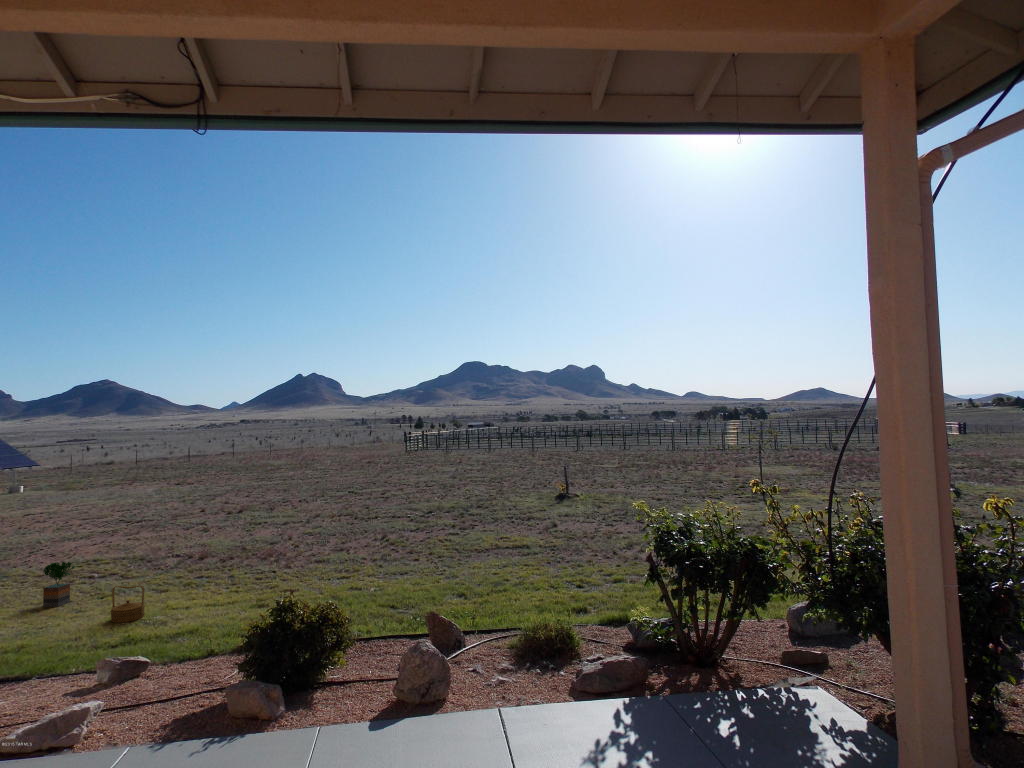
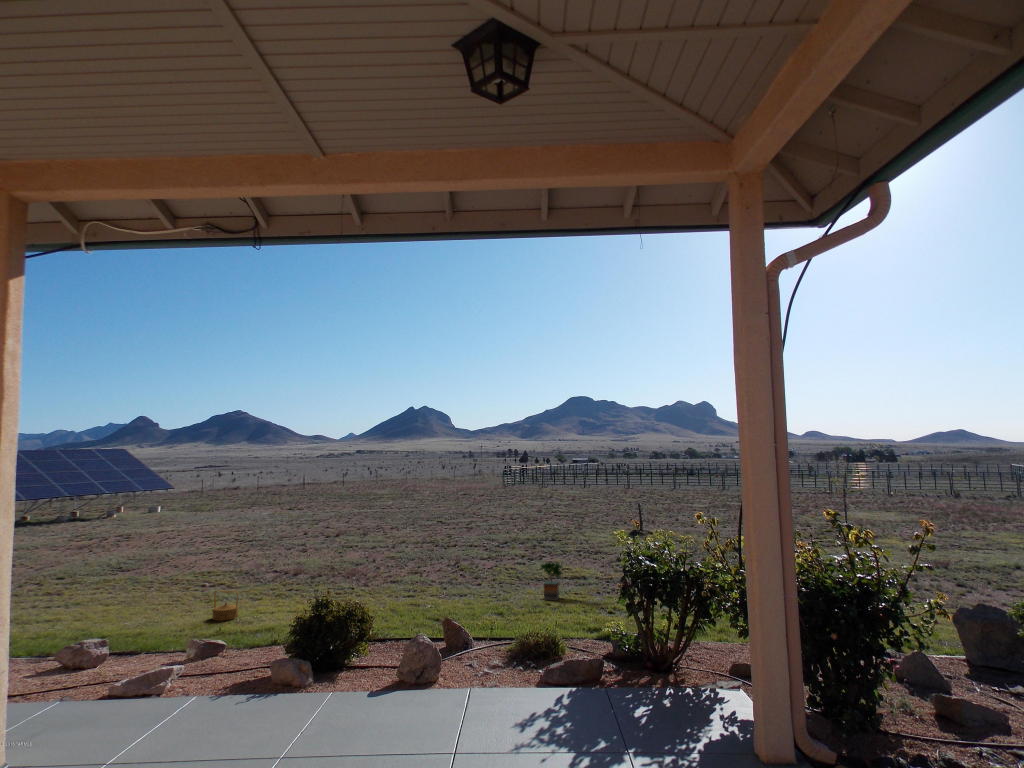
potted tree: present [43,562,75,607] -> present [541,563,563,601]

